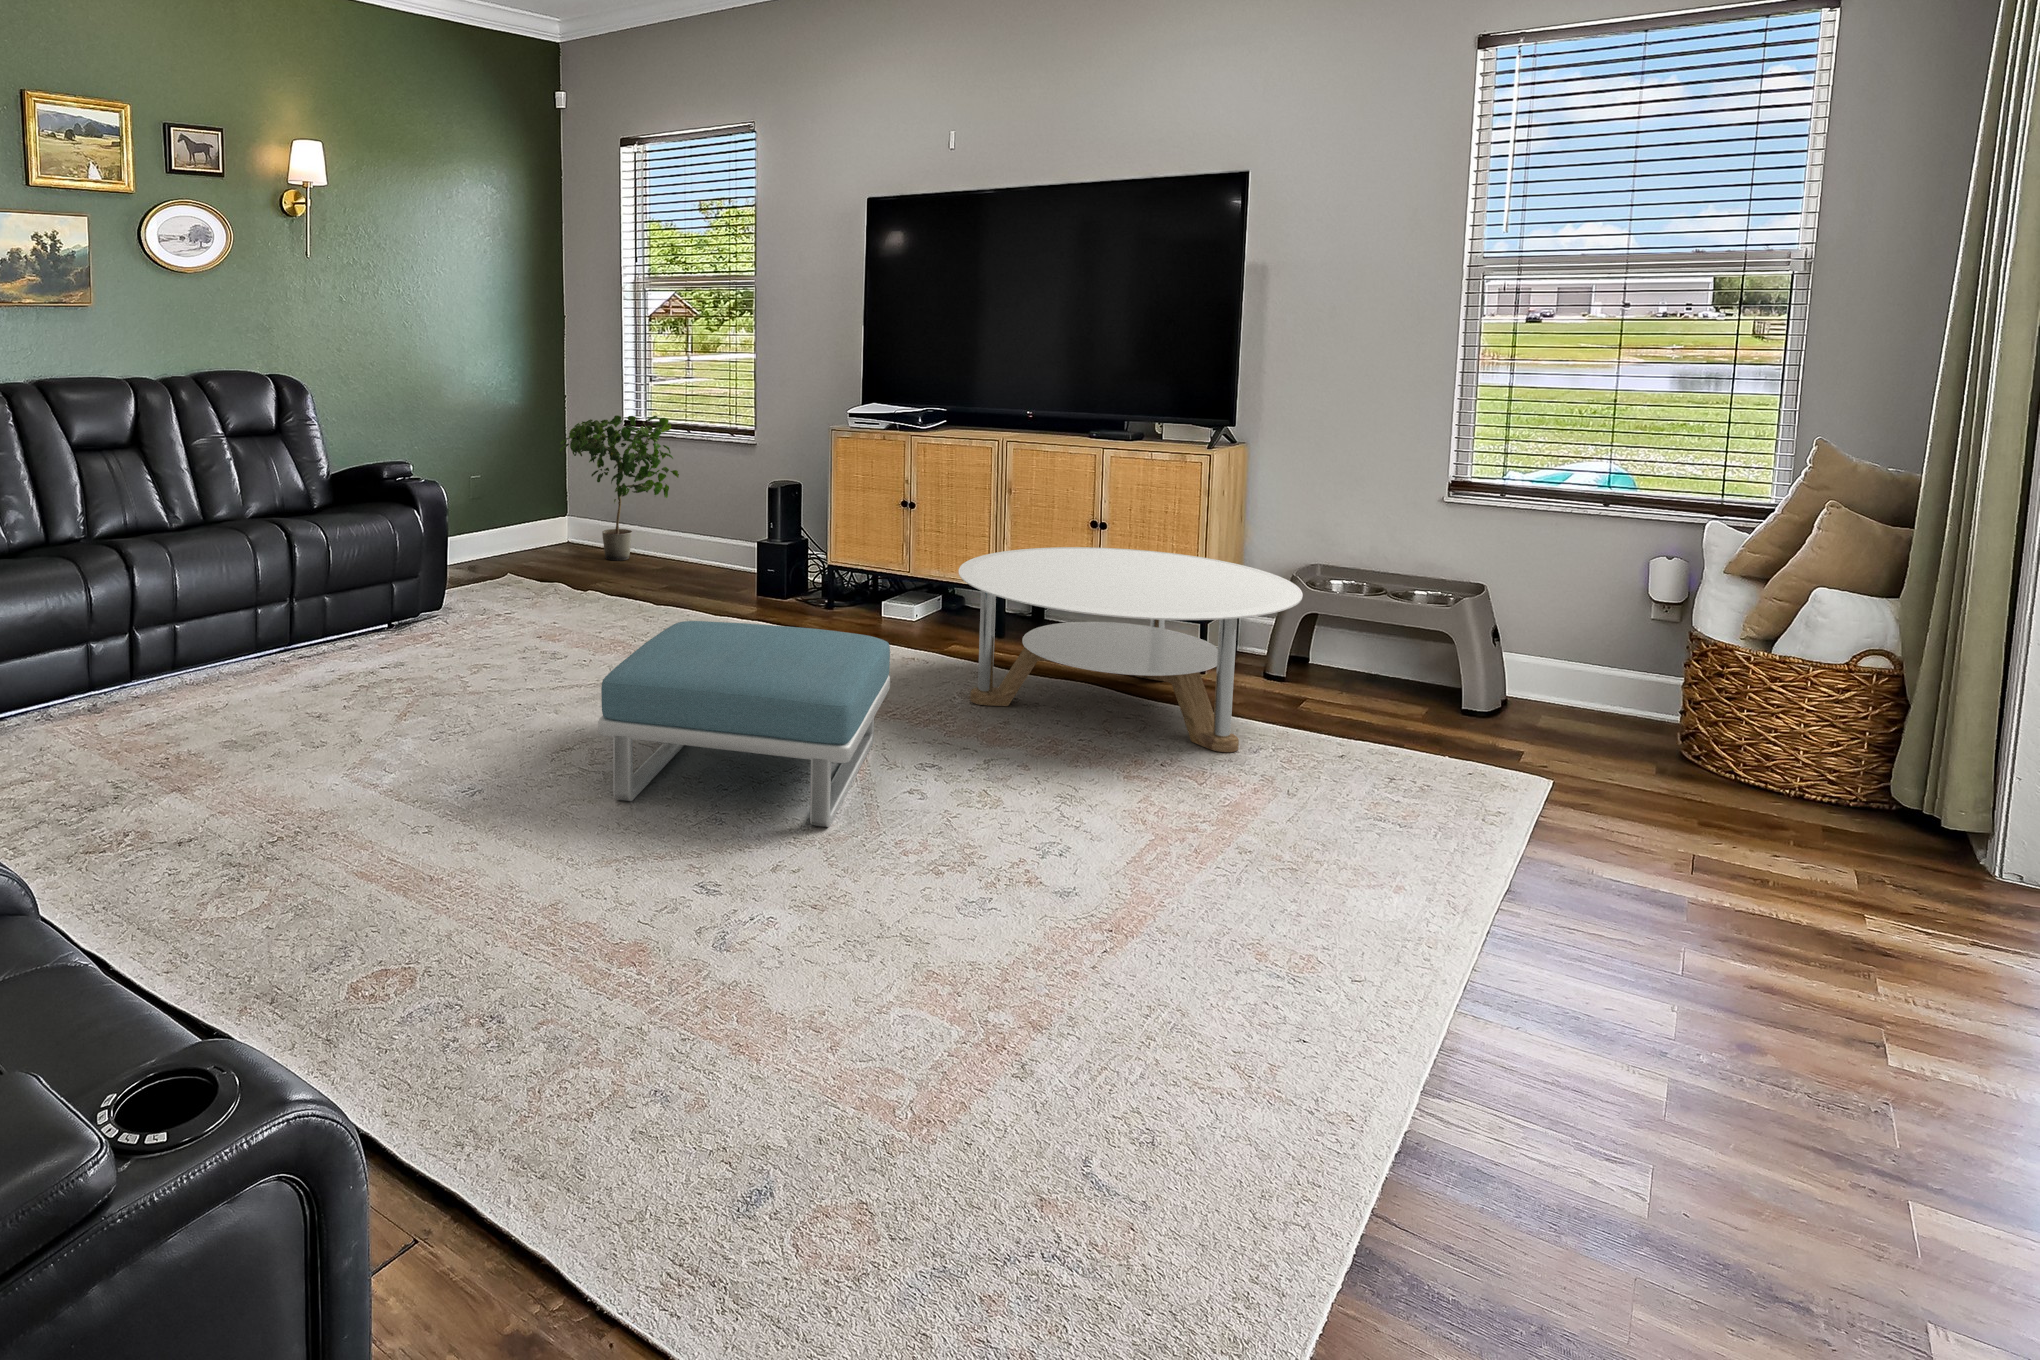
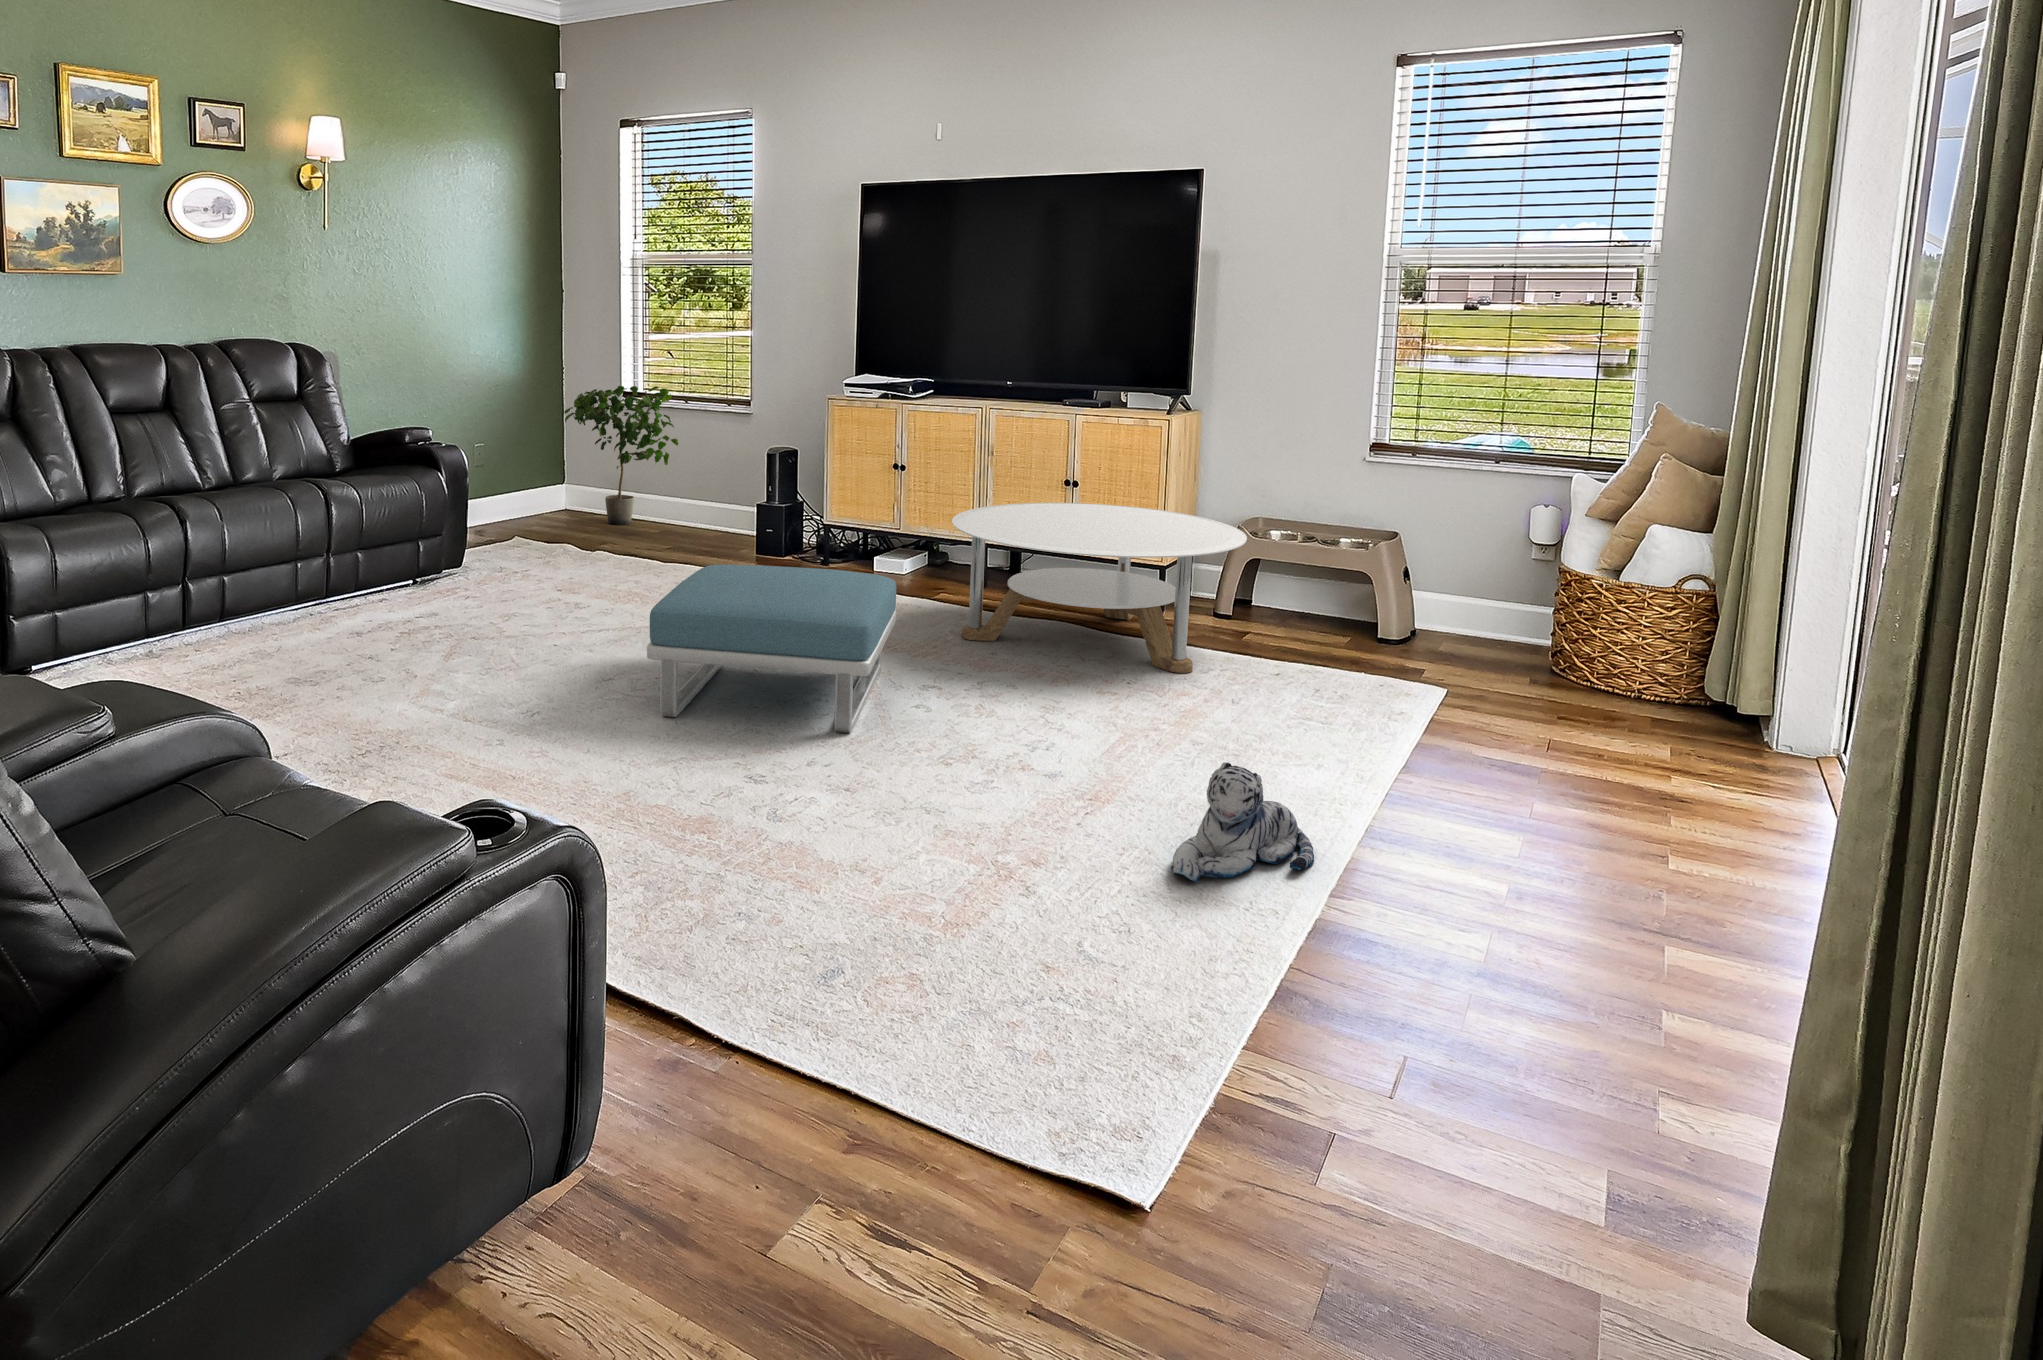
plush toy: none [1212,908,1402,1067] -> present [1171,762,1314,882]

